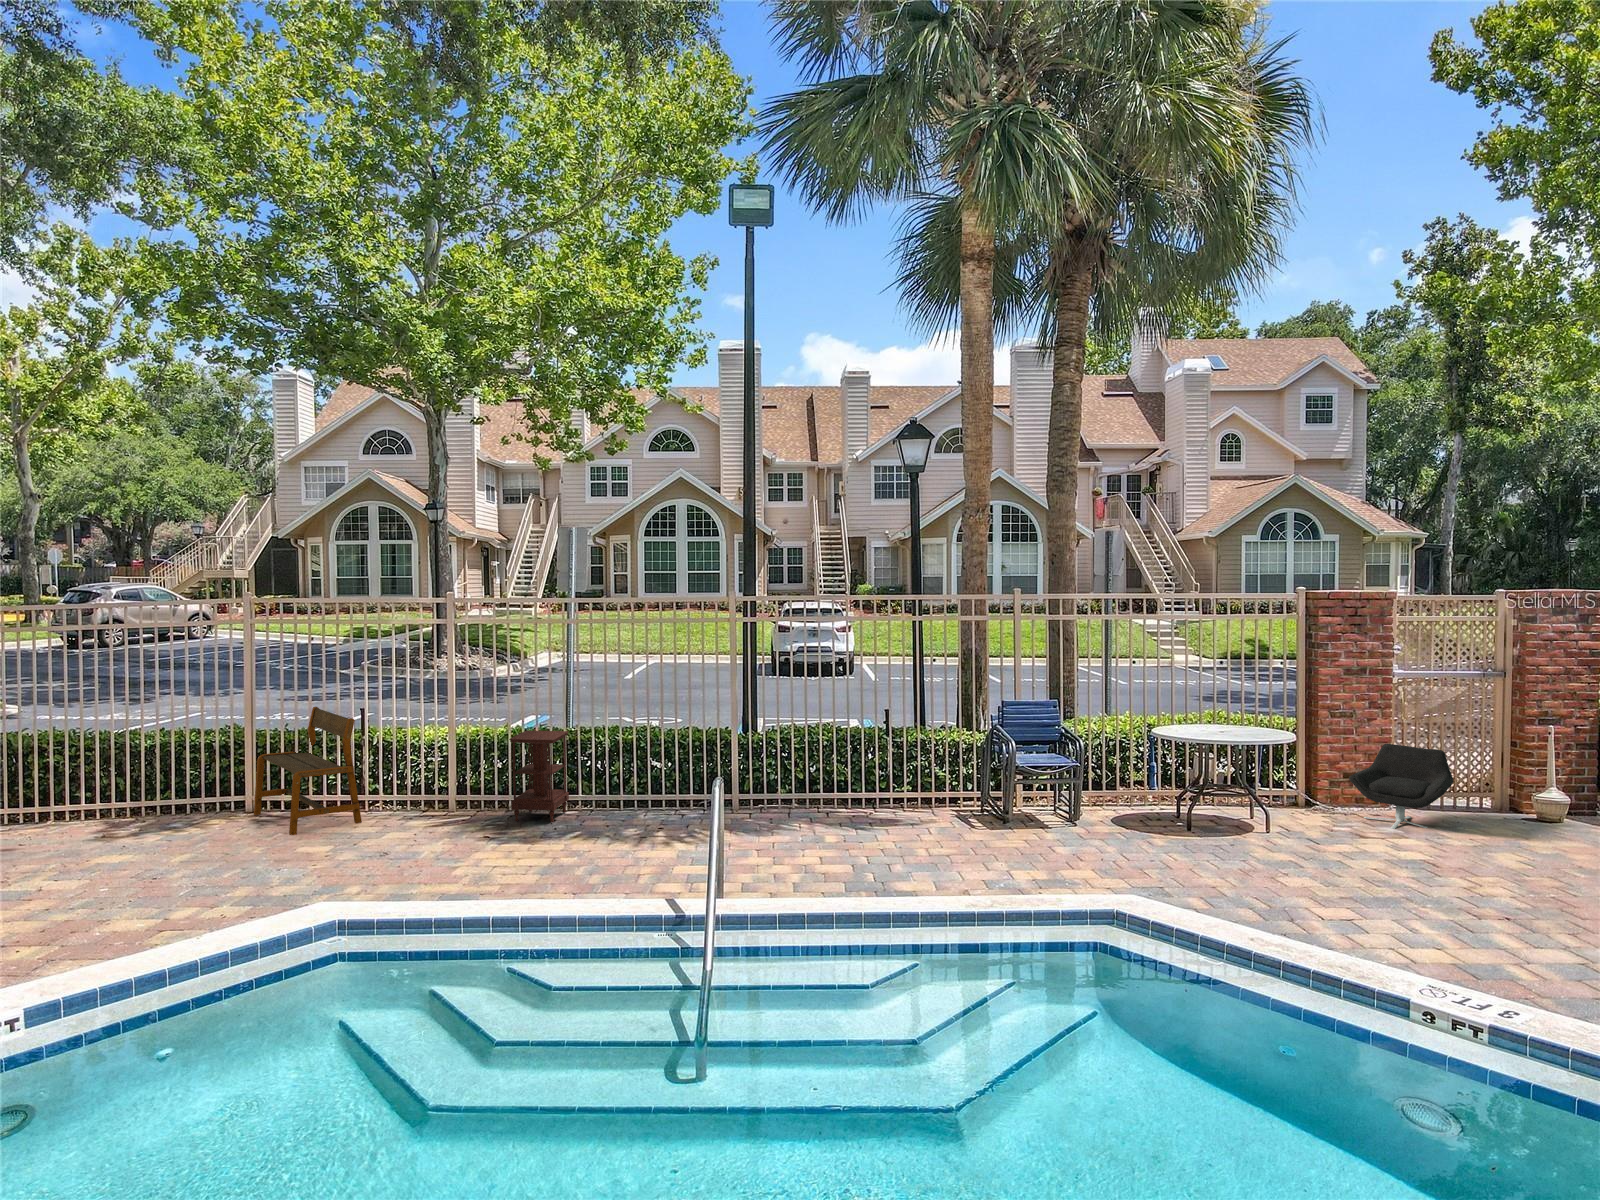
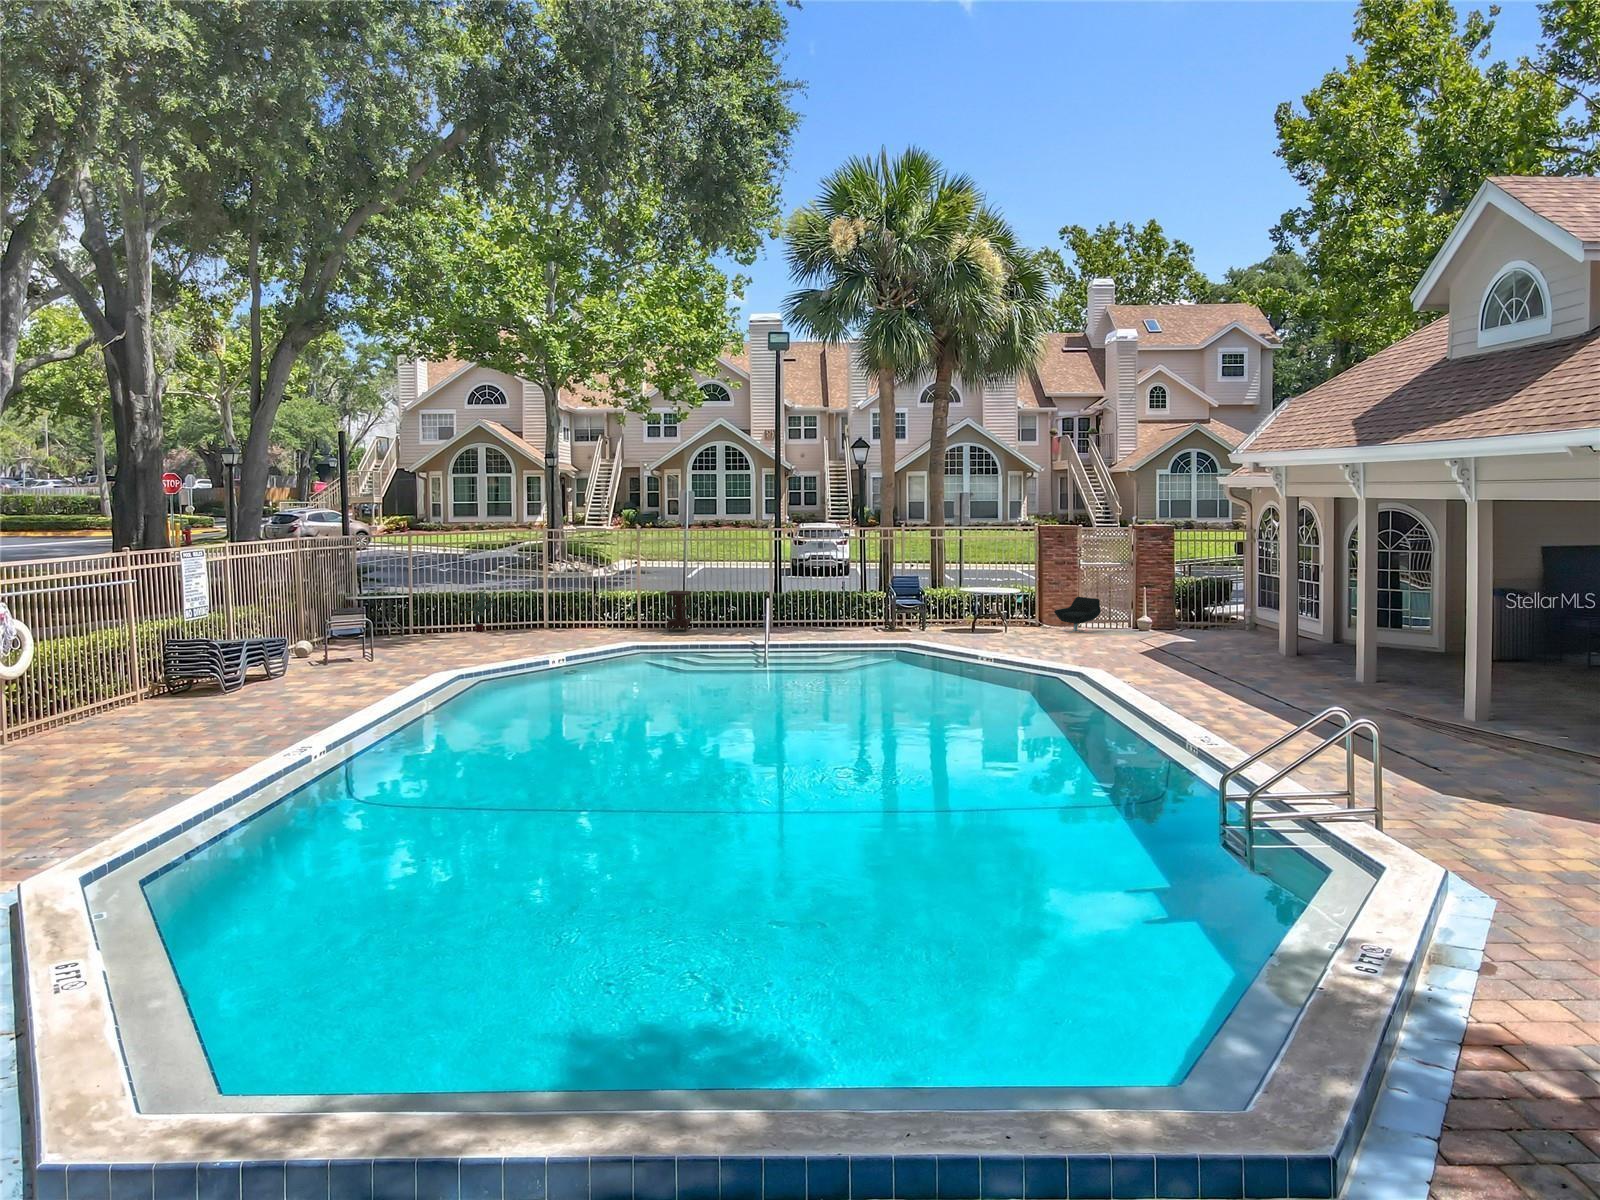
bench: present [254,707,362,835] -> none [546,580,599,636]
potted tree: none [51,732,131,827] -> present [462,590,495,632]

